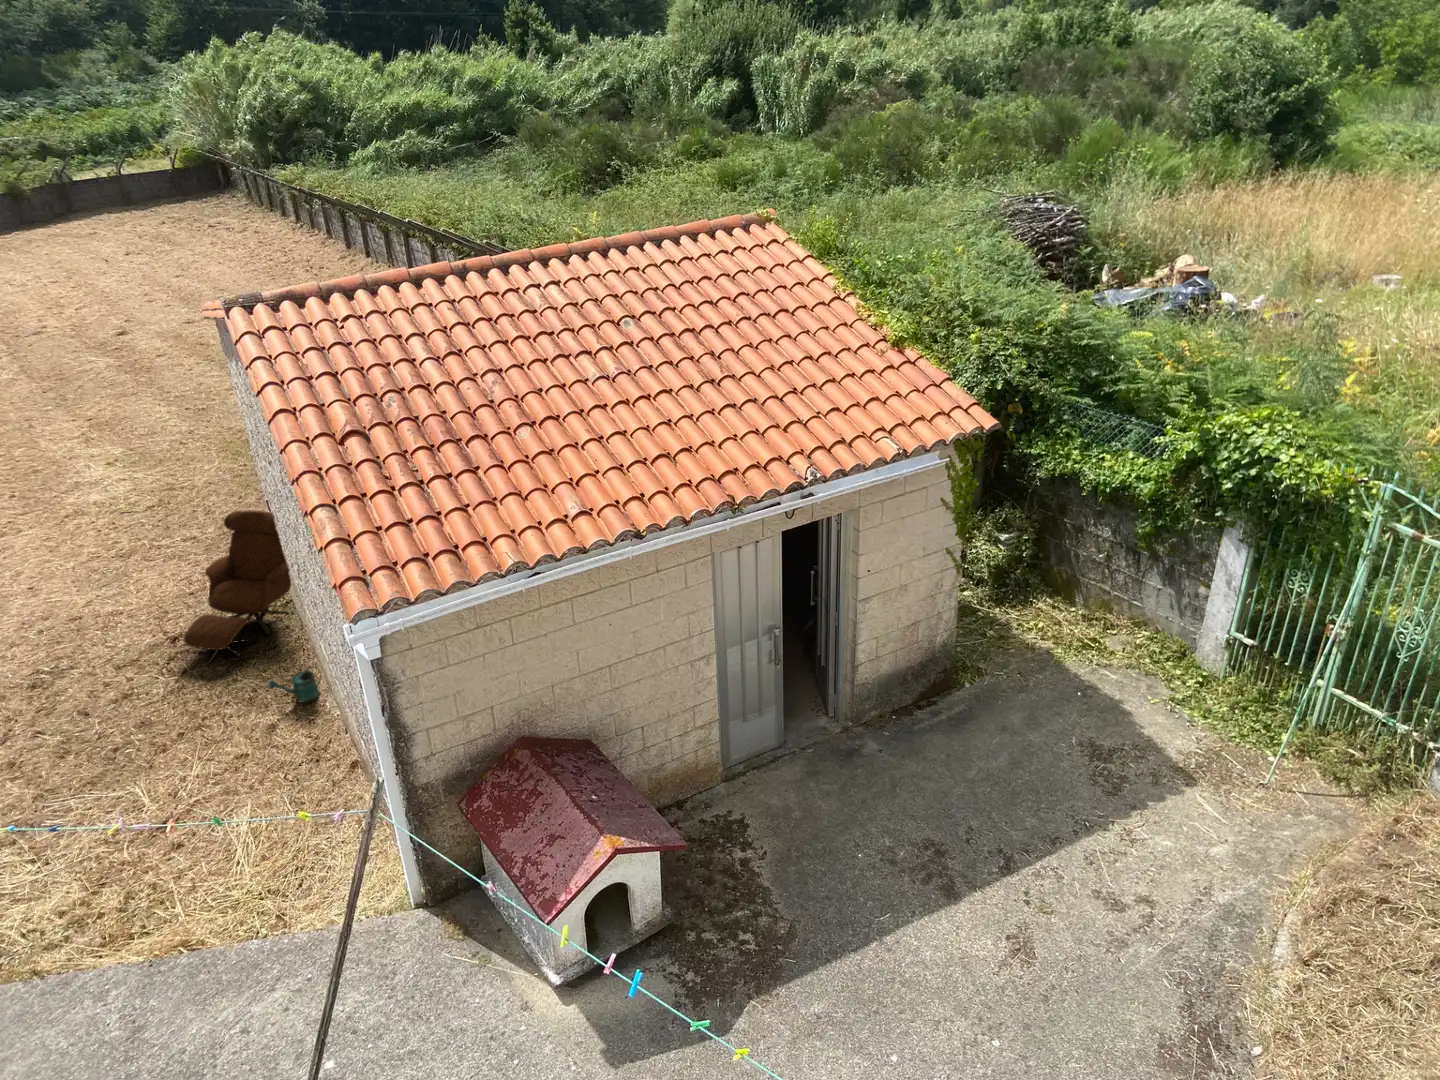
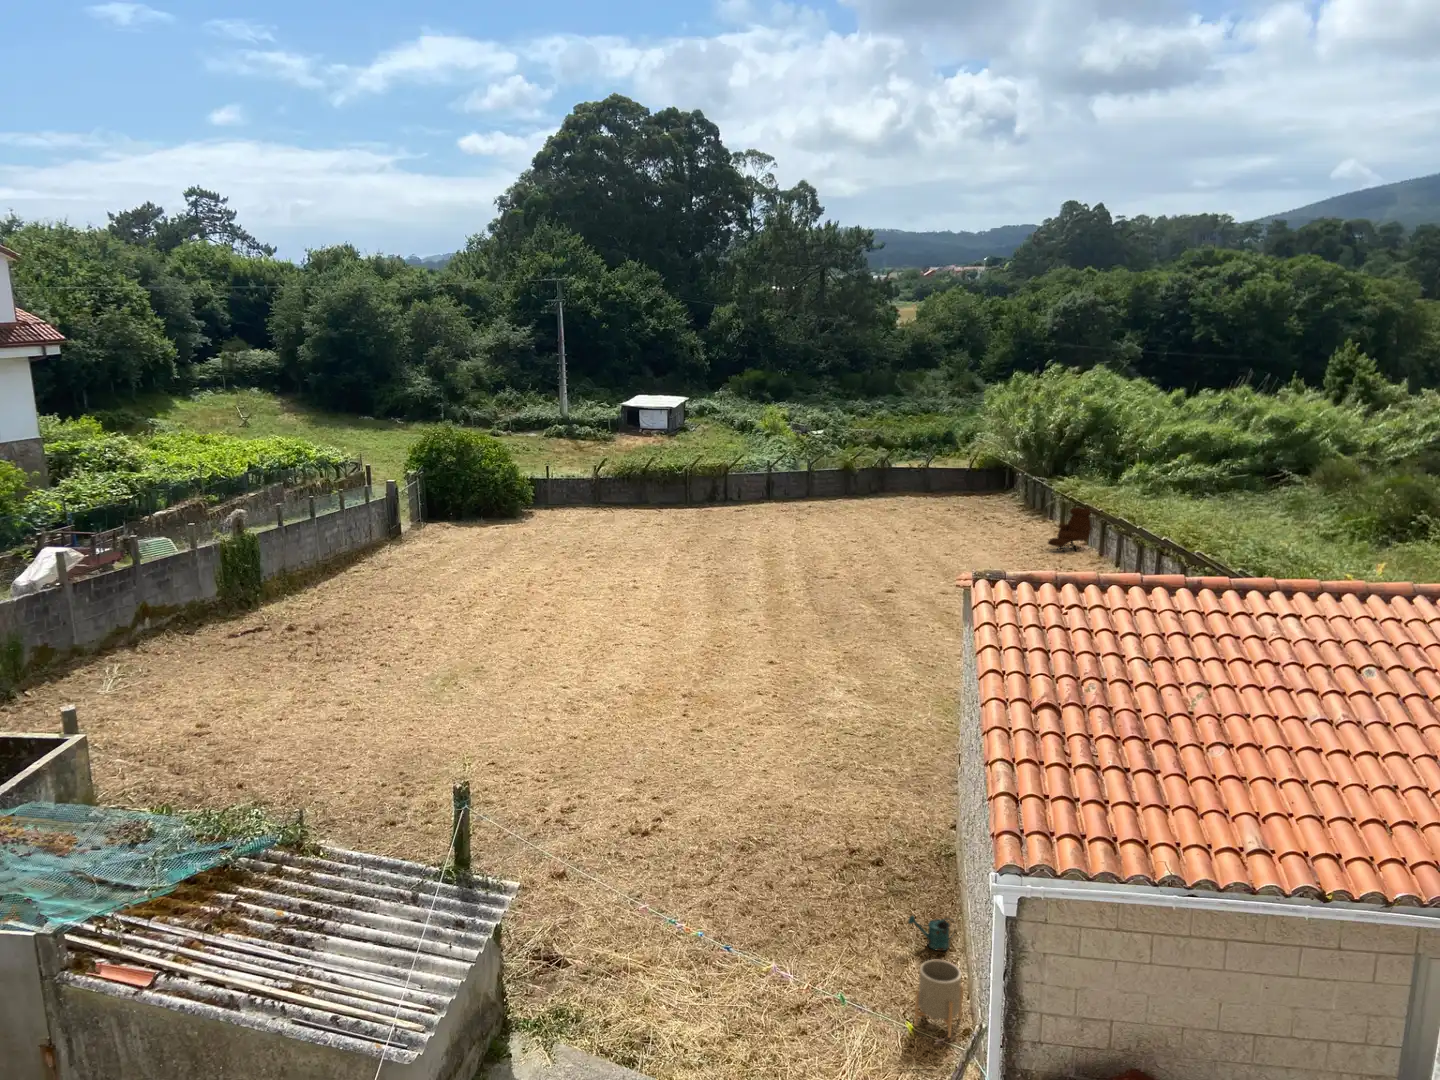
lounge chair: present [184,510,294,664] -> present [1048,507,1092,551]
planter: none [297,711,353,784] -> present [914,960,963,1038]

